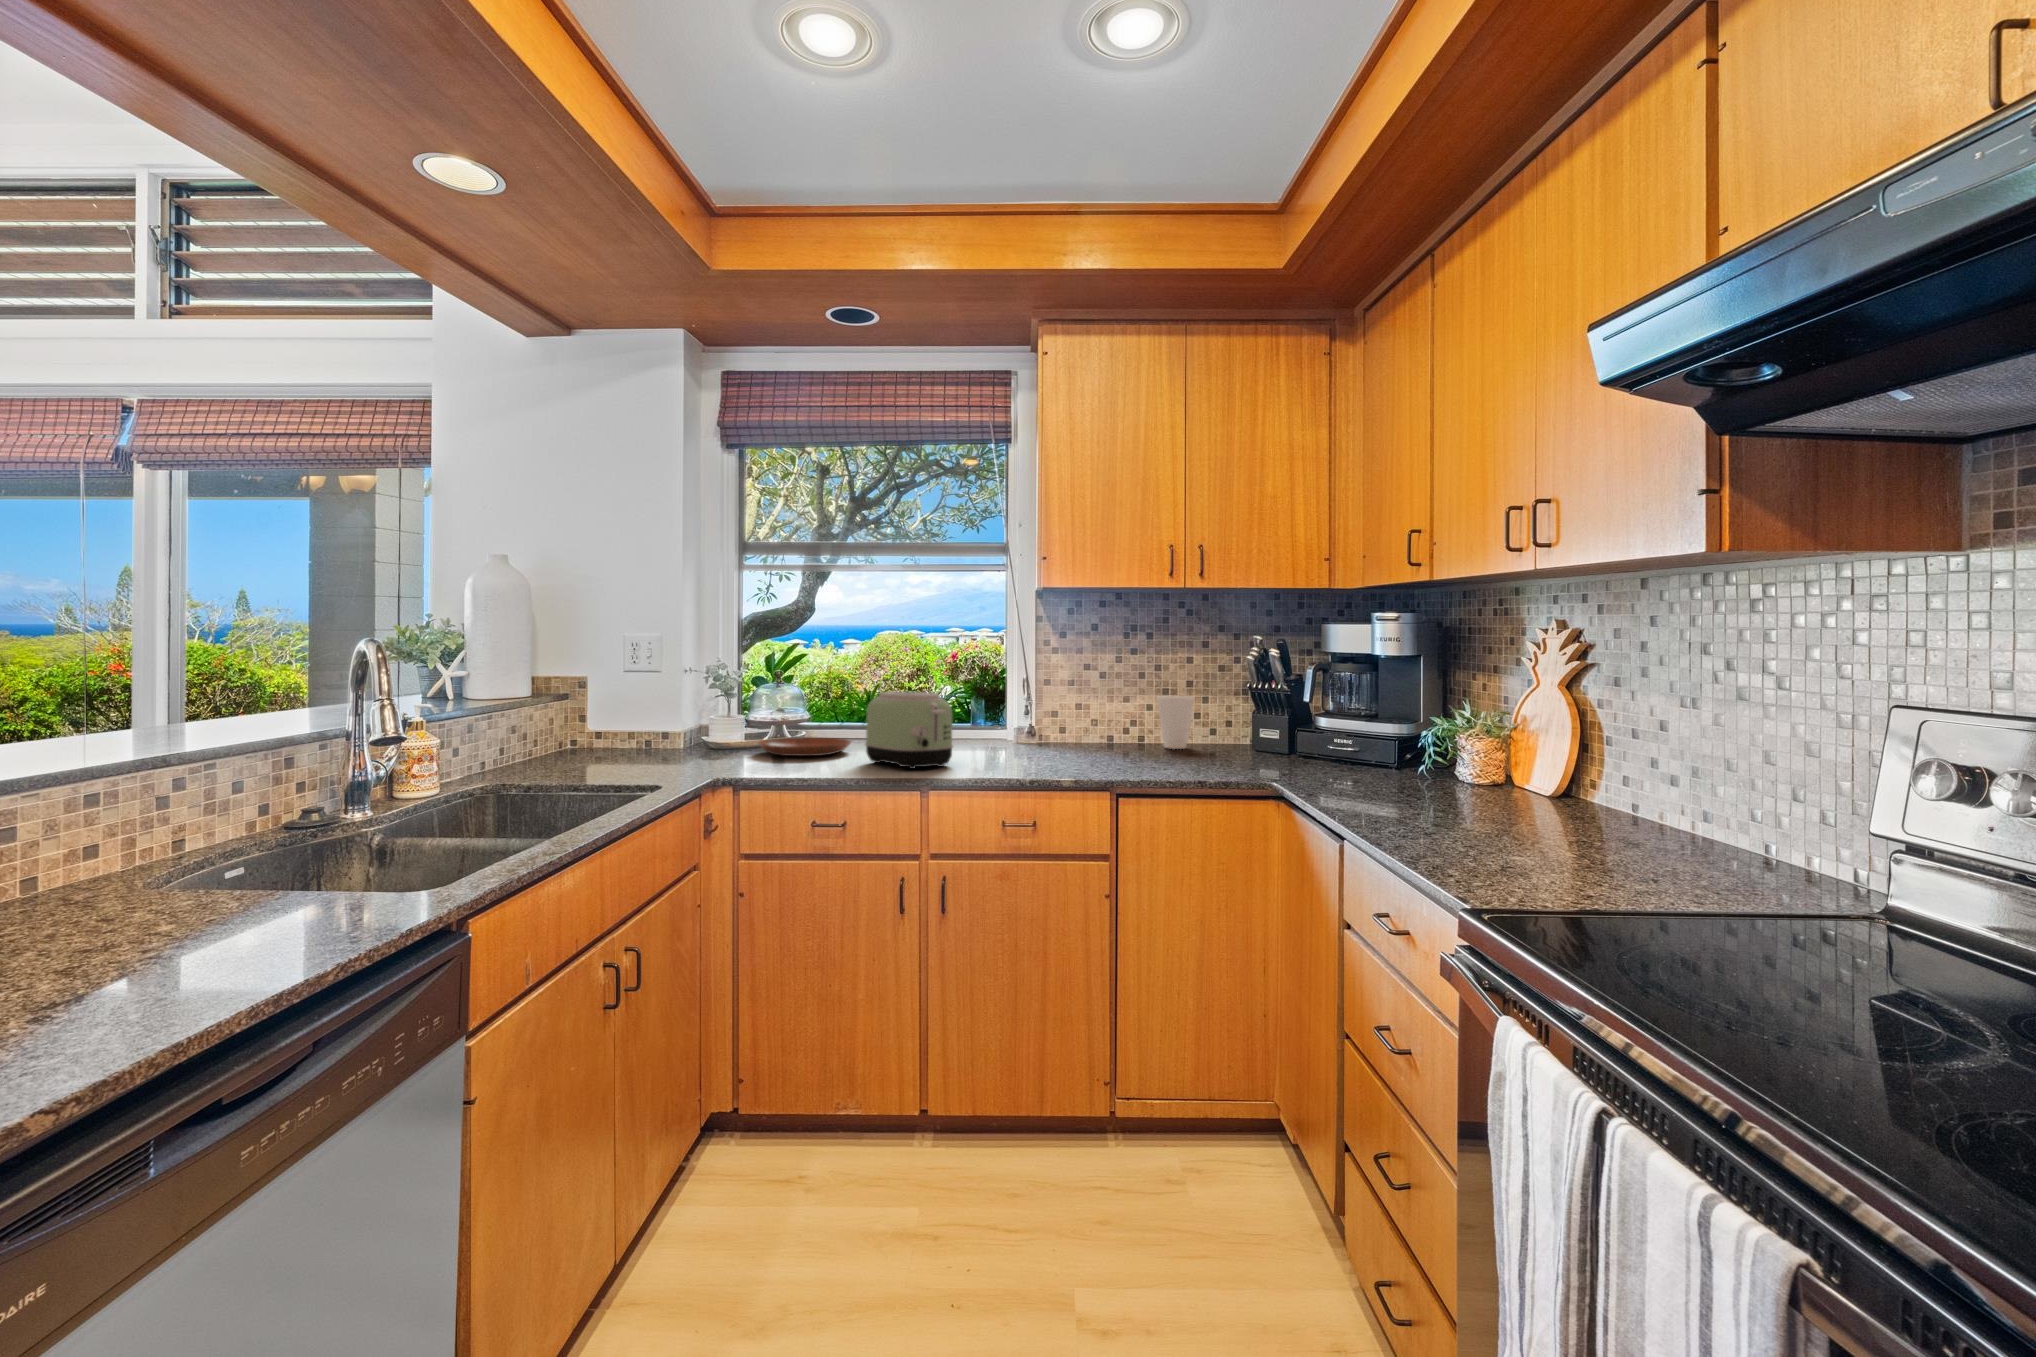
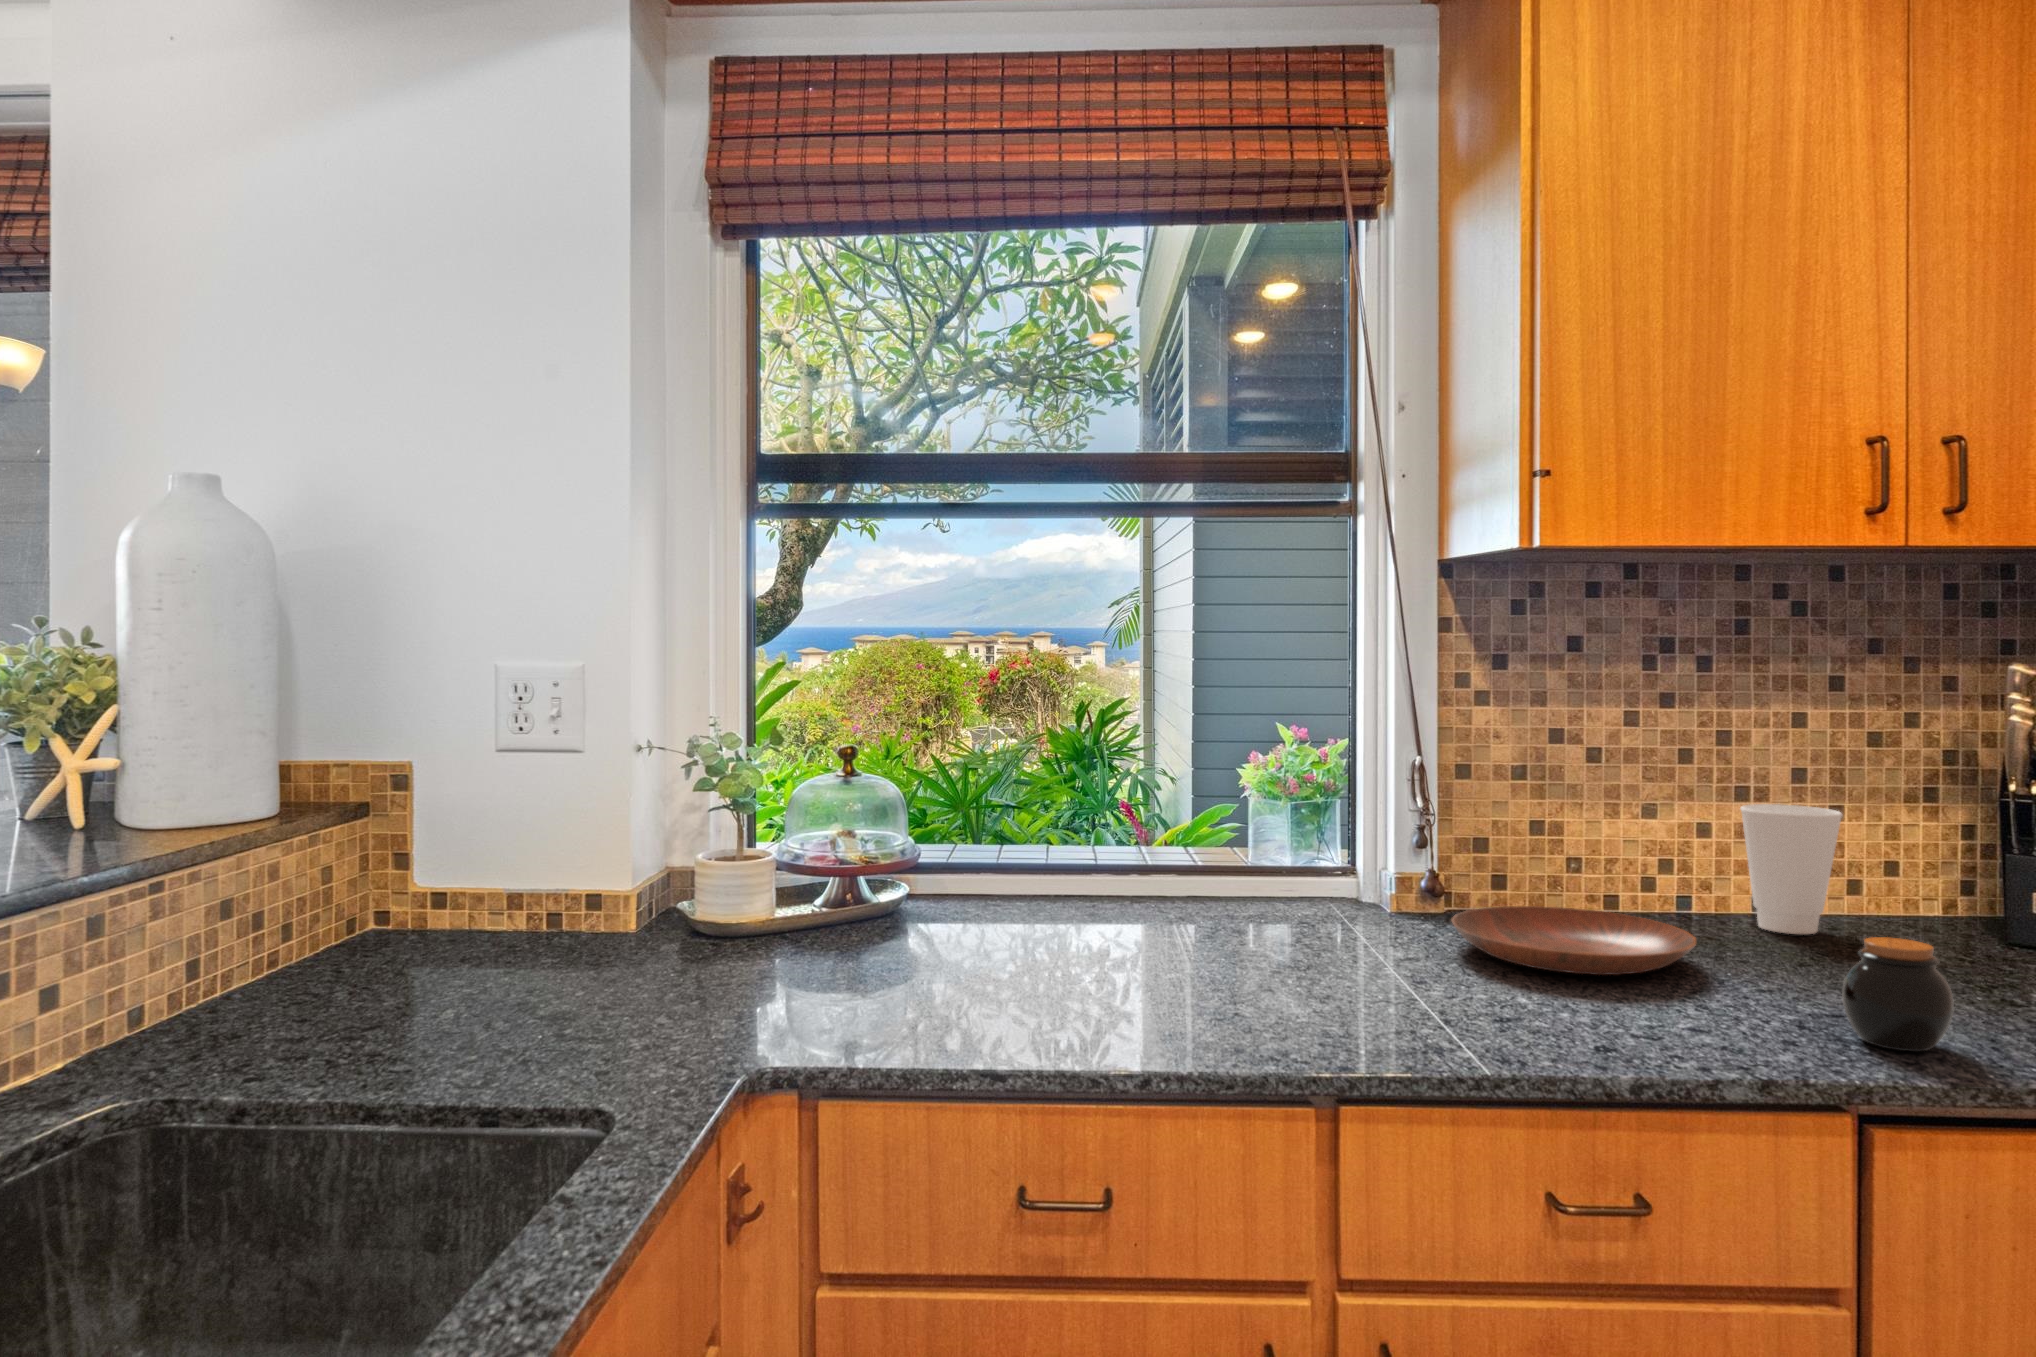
toaster: present [865,691,953,769] -> none [1110,814,1353,1035]
jar: none [1132,732,1167,772] -> present [1842,937,1954,1051]
bowl: present [758,737,851,756] -> present [1451,906,1696,975]

